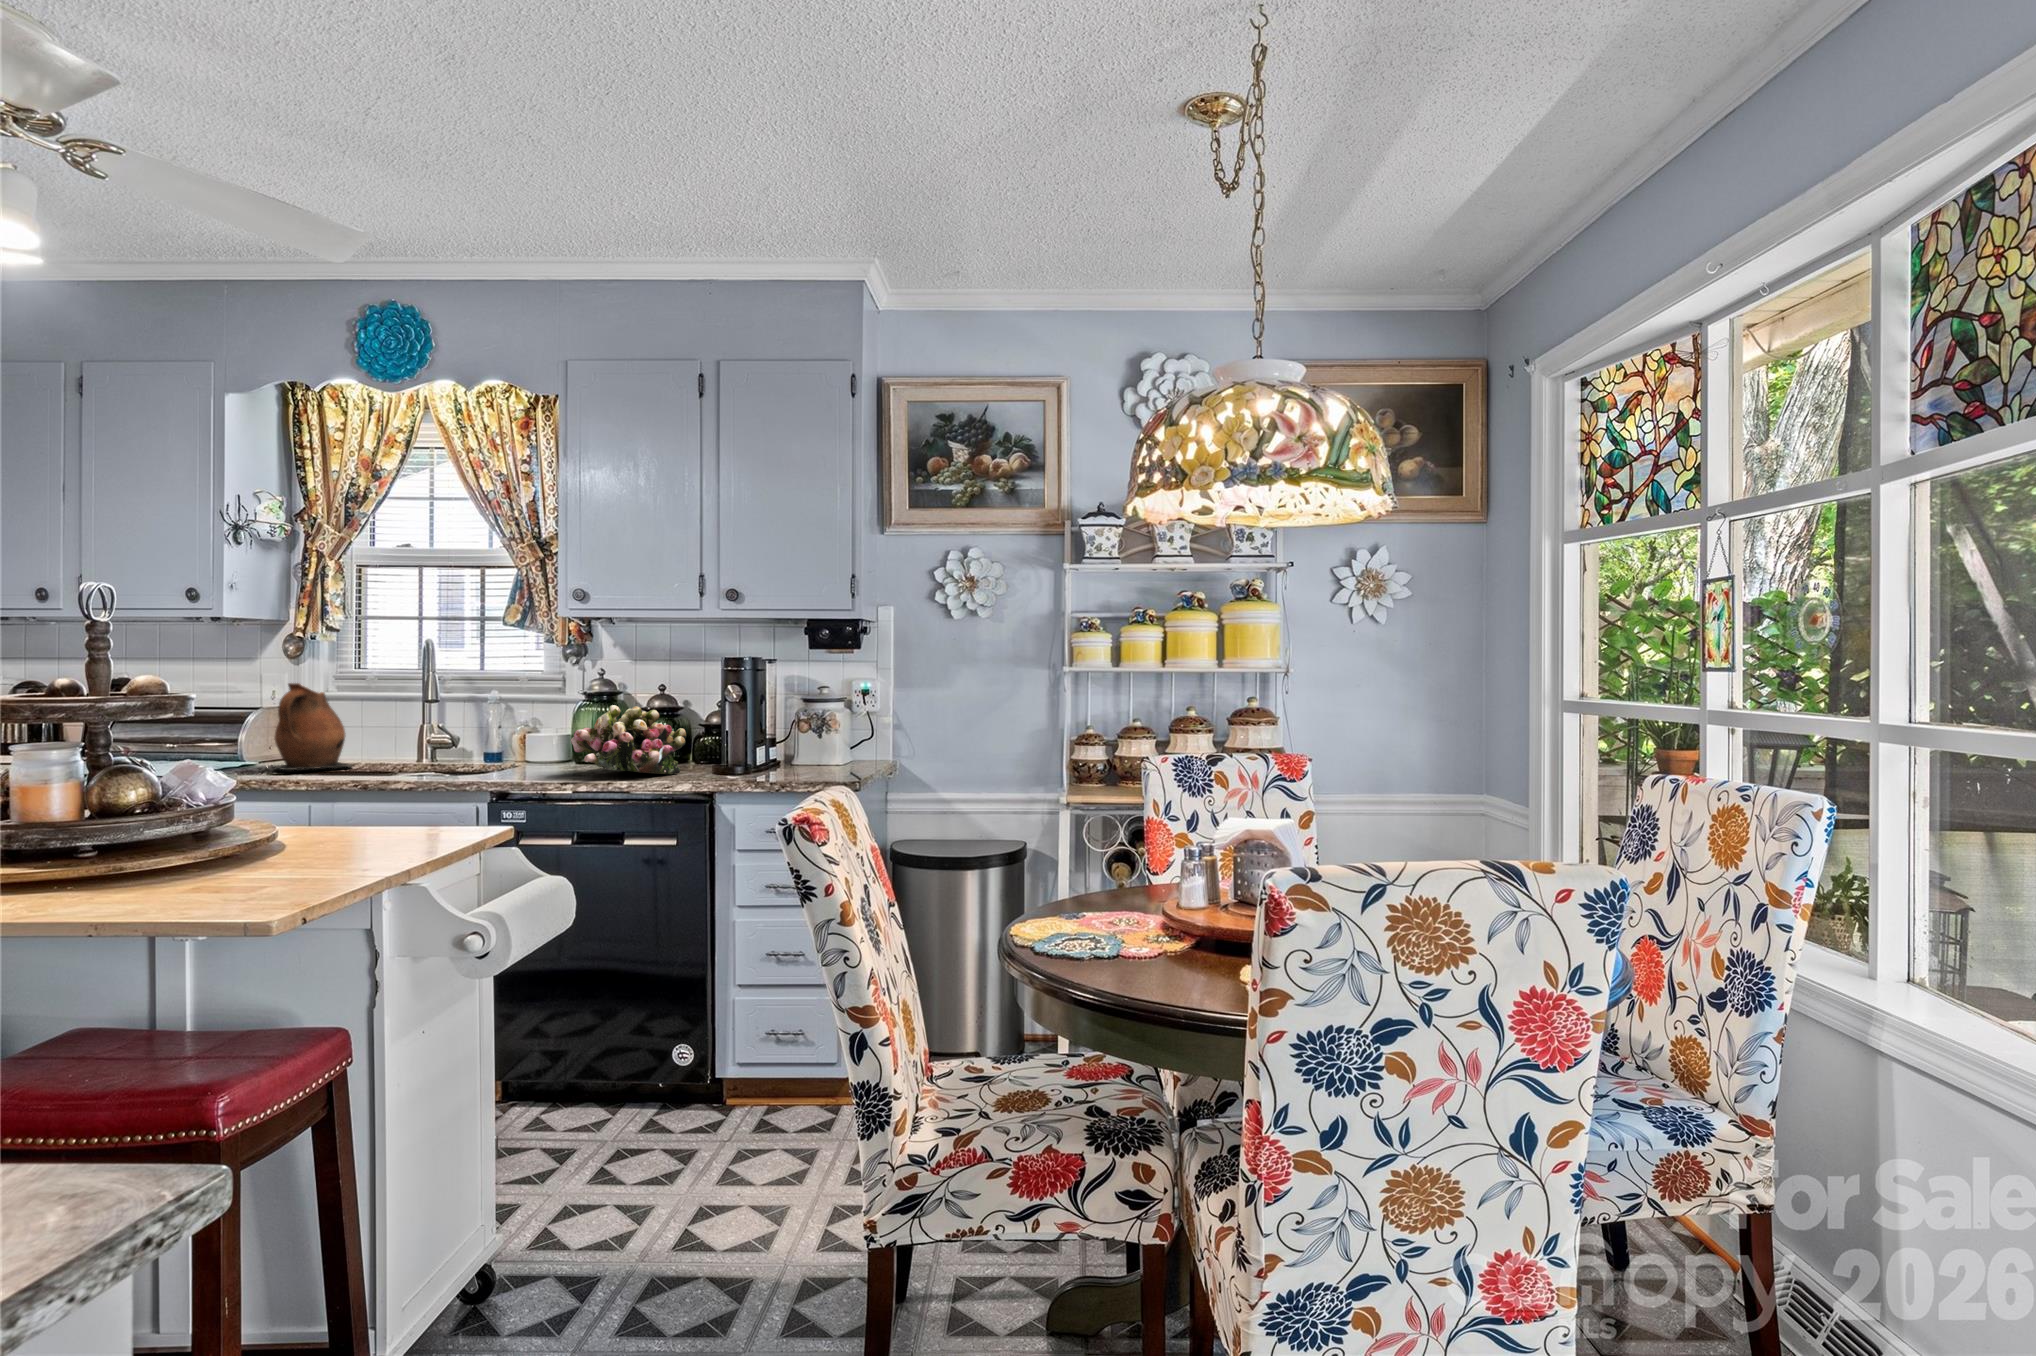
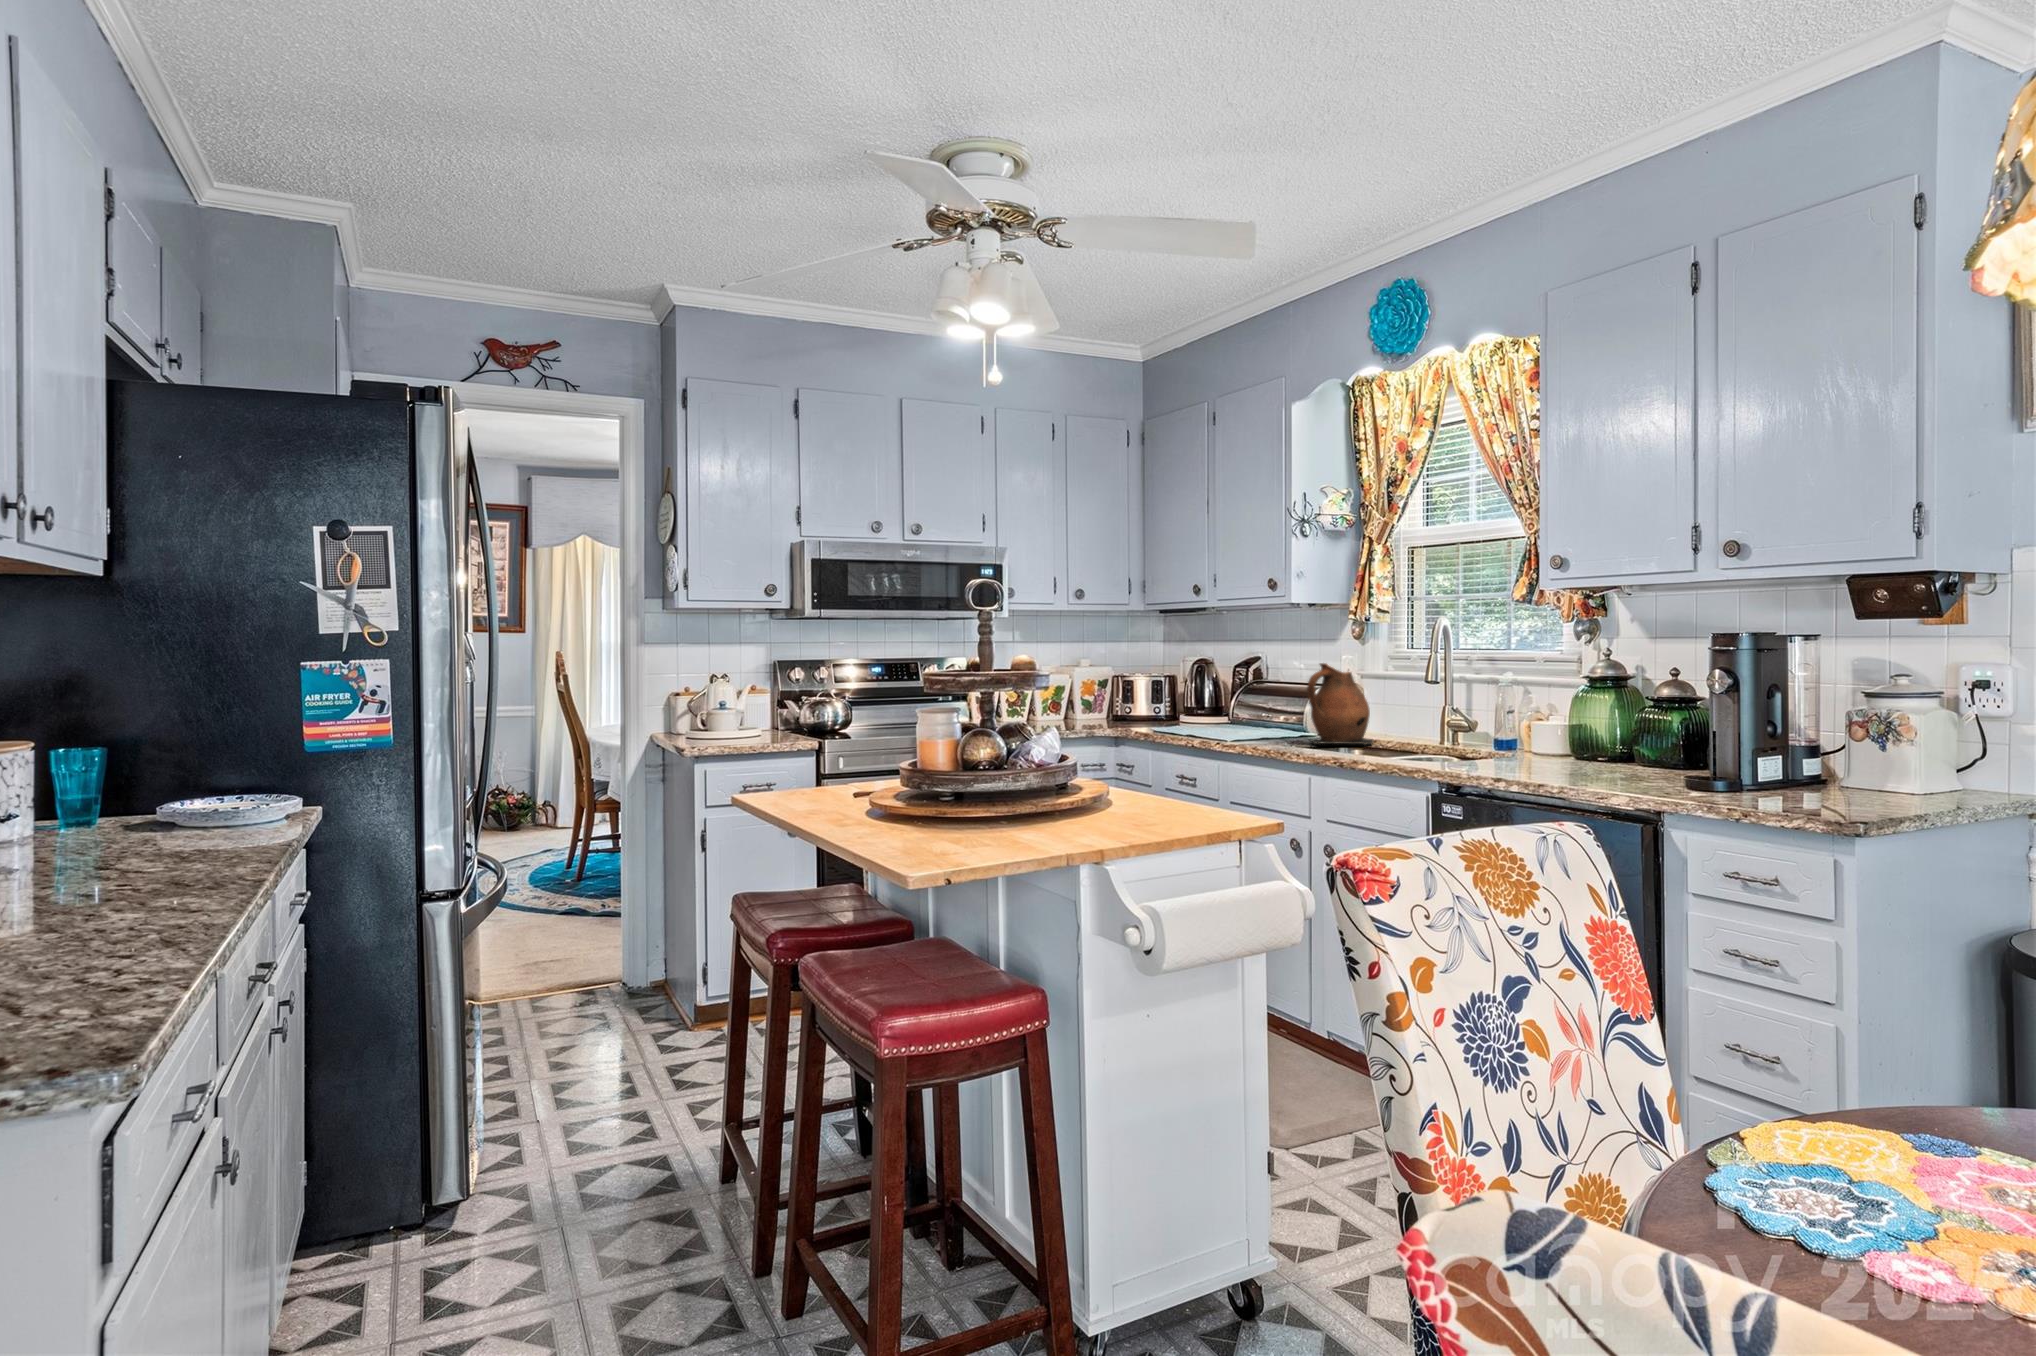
flower arrangement: present [571,705,686,774] -> none [1519,692,1672,781]

